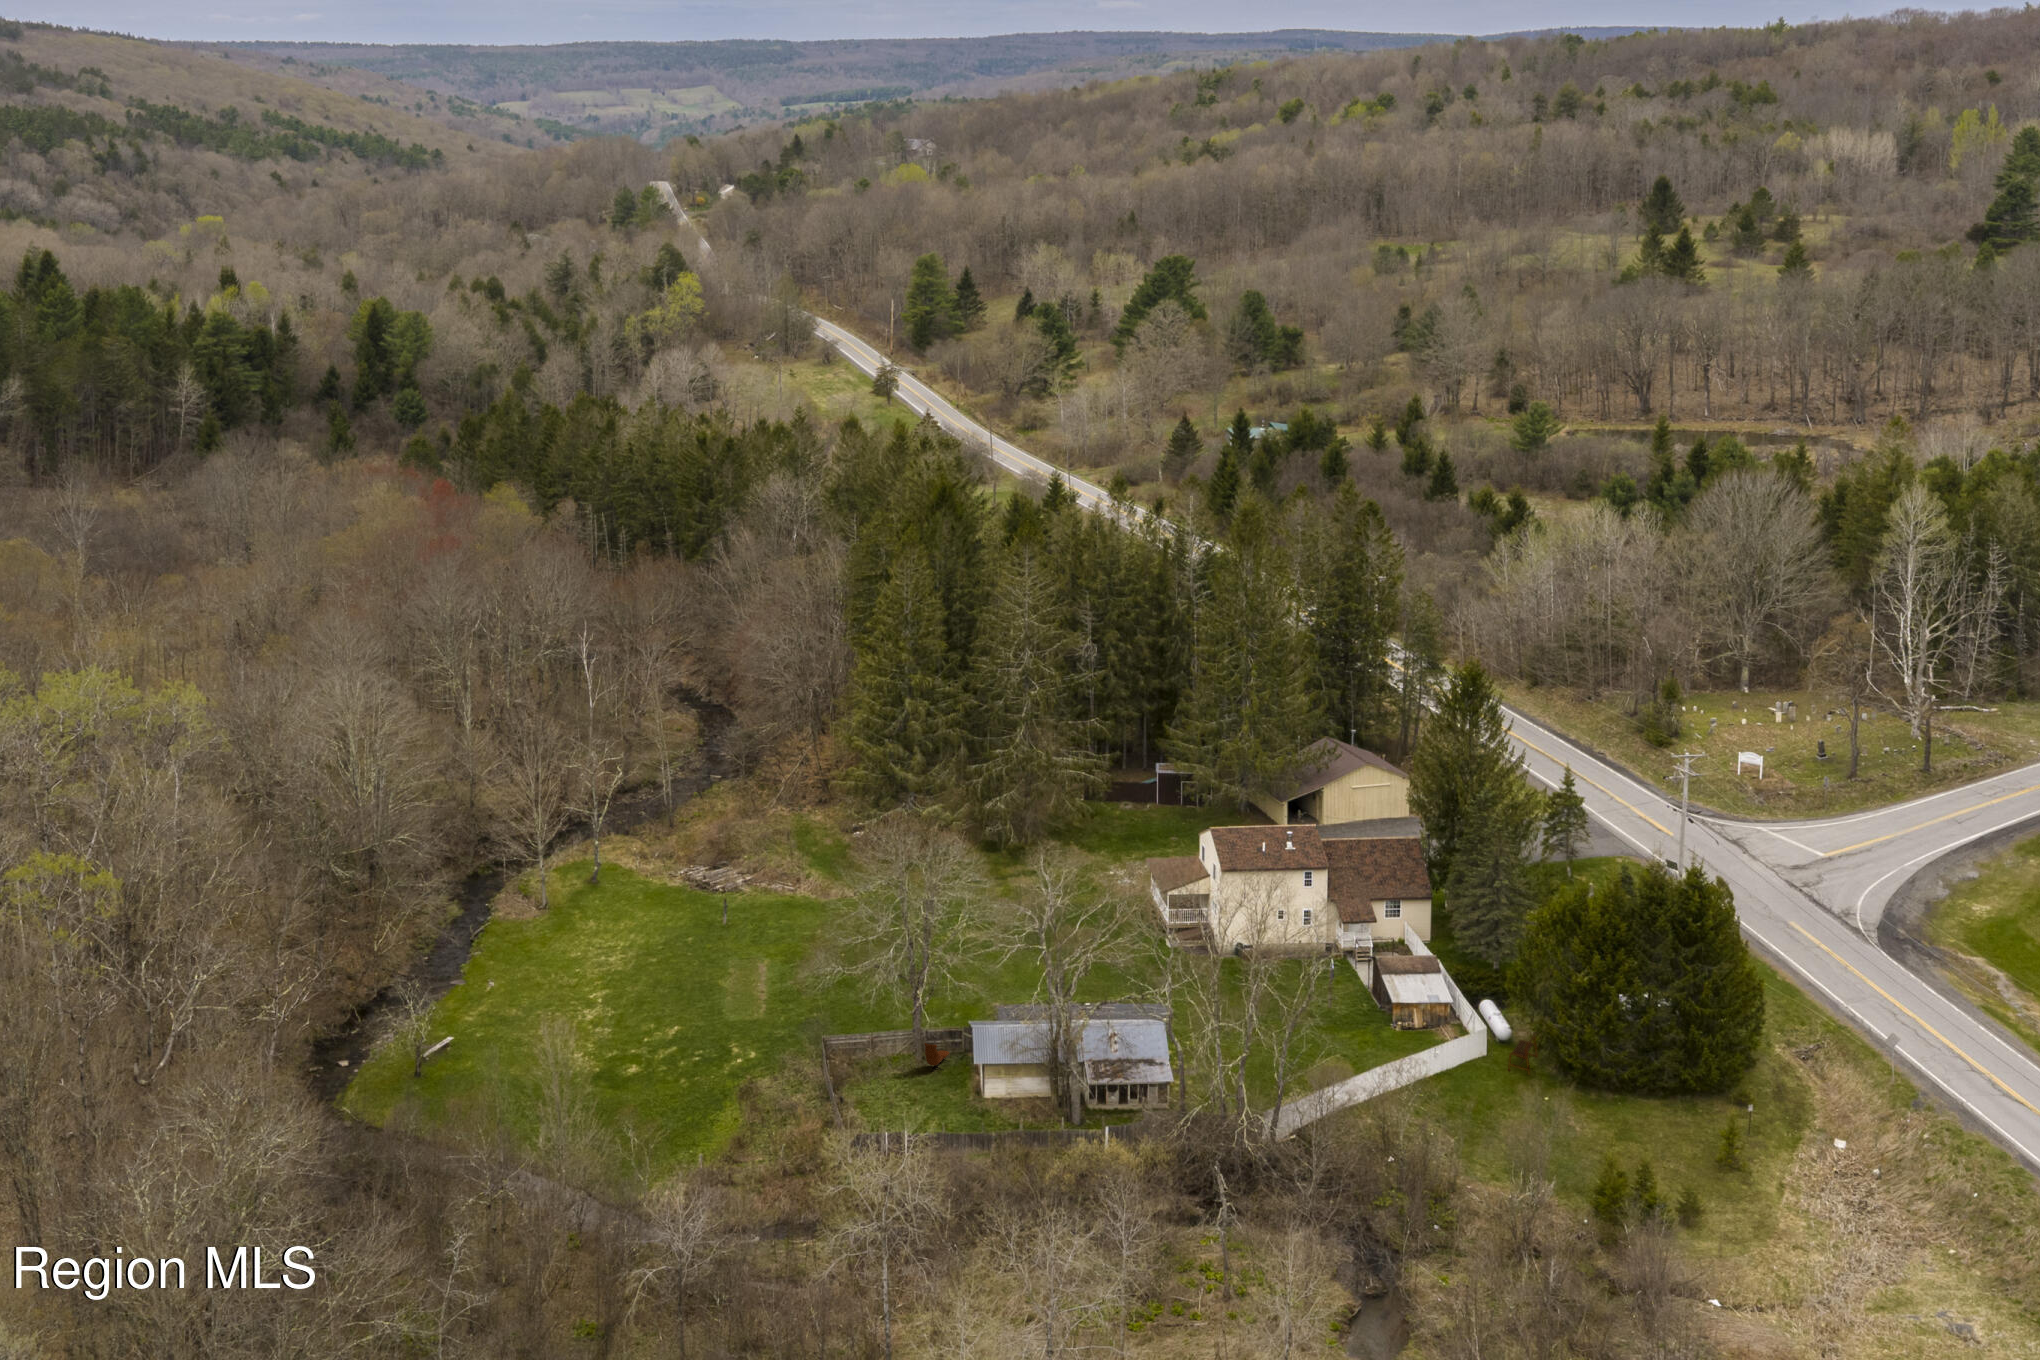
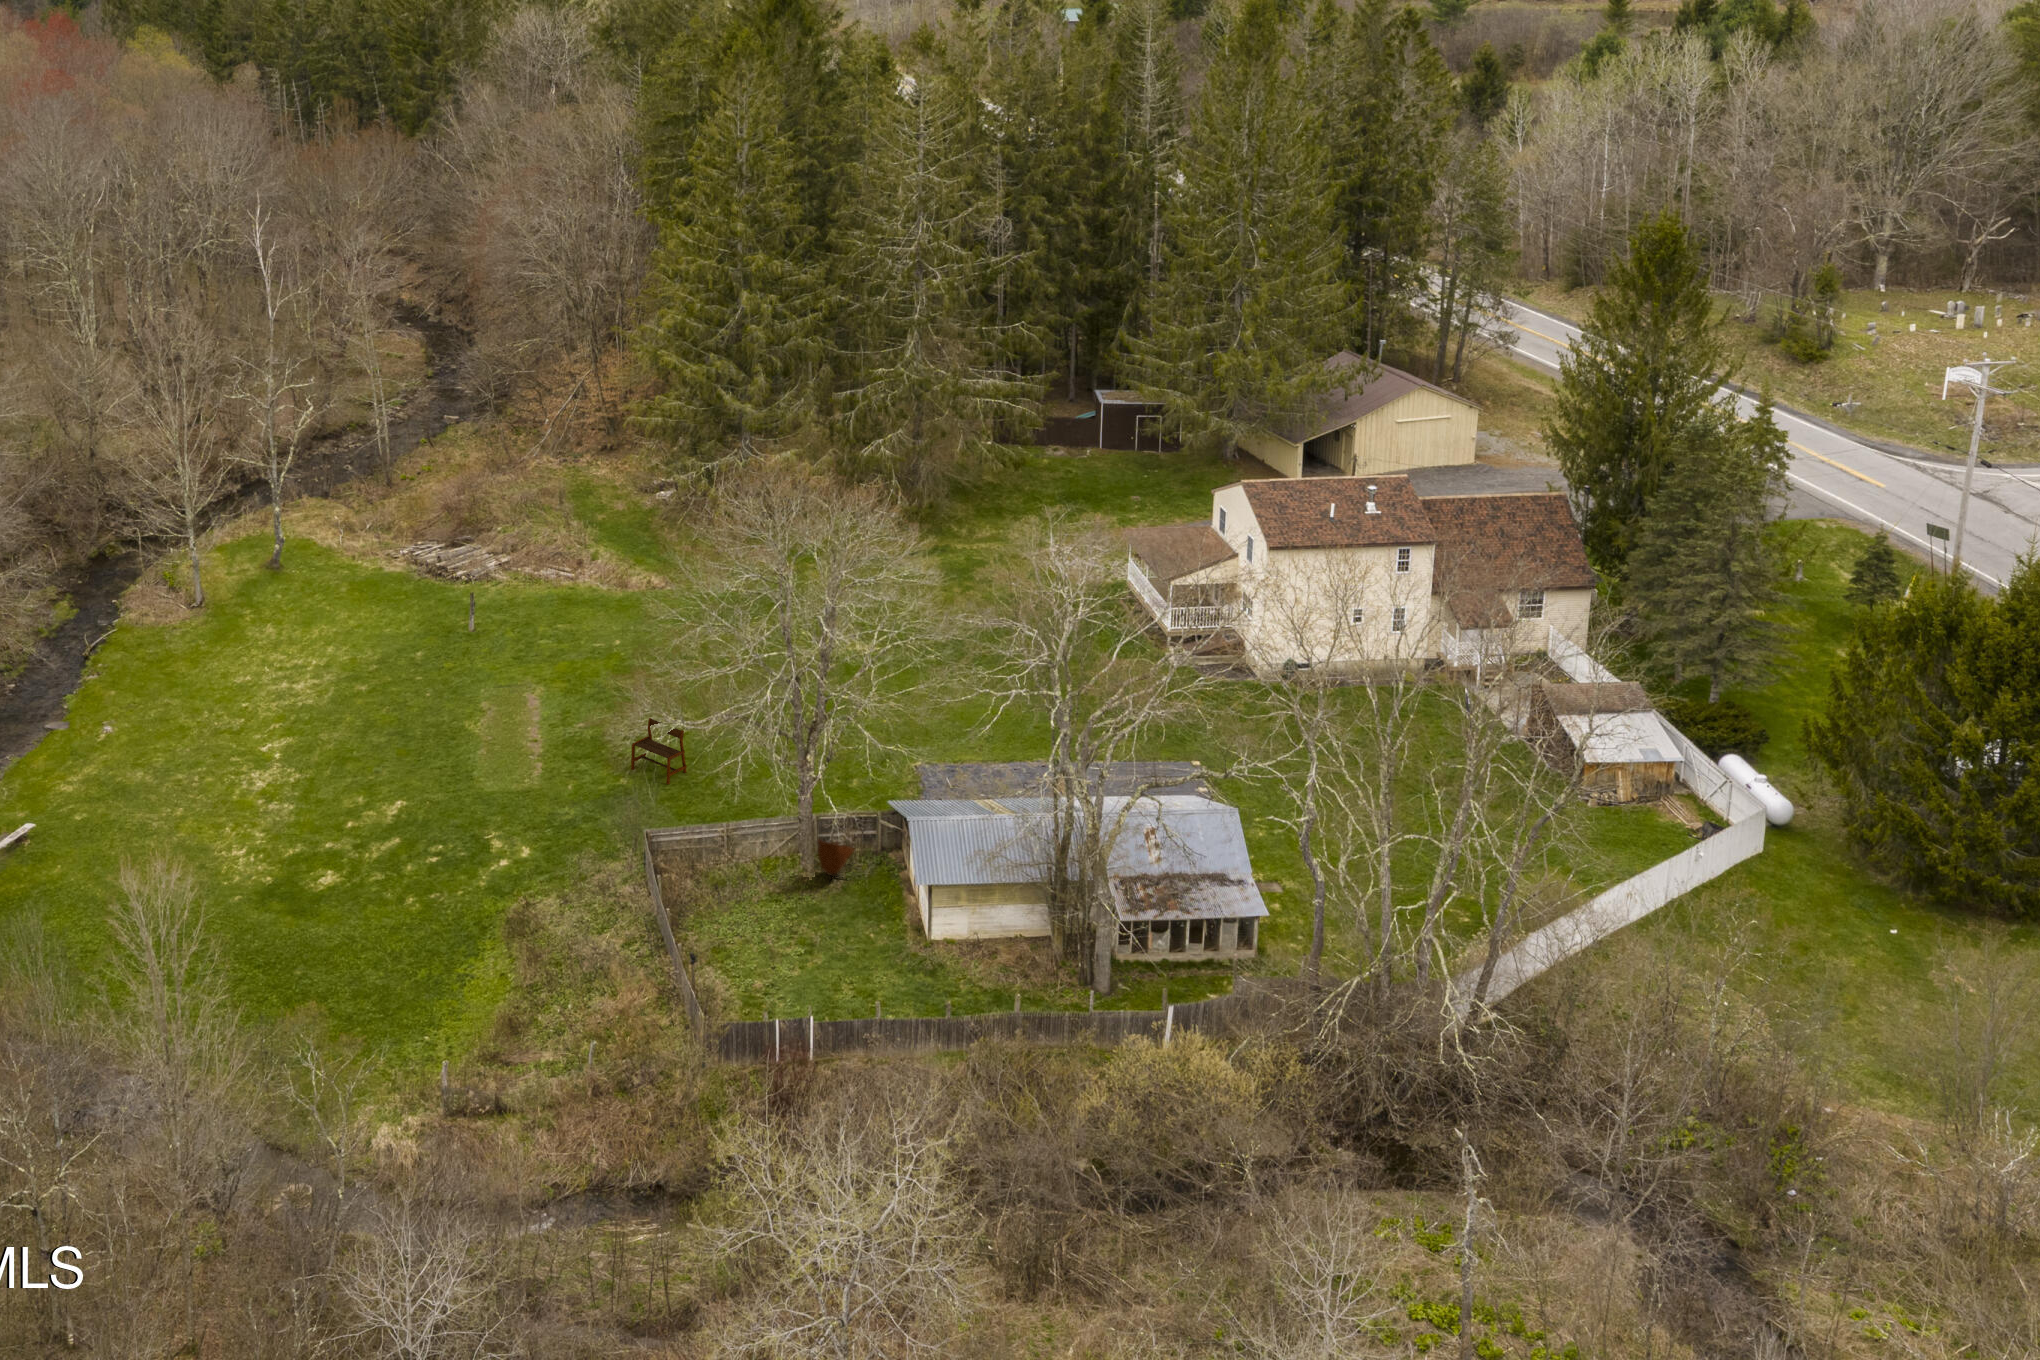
bench: present [1508,1034,1538,1073] -> present [631,718,687,784]

